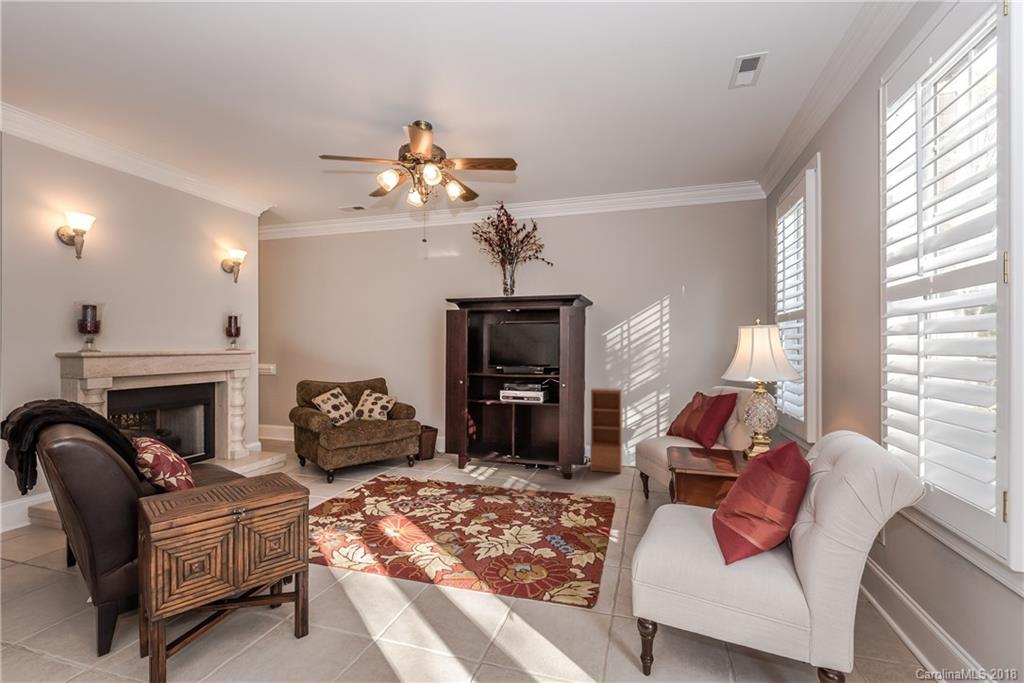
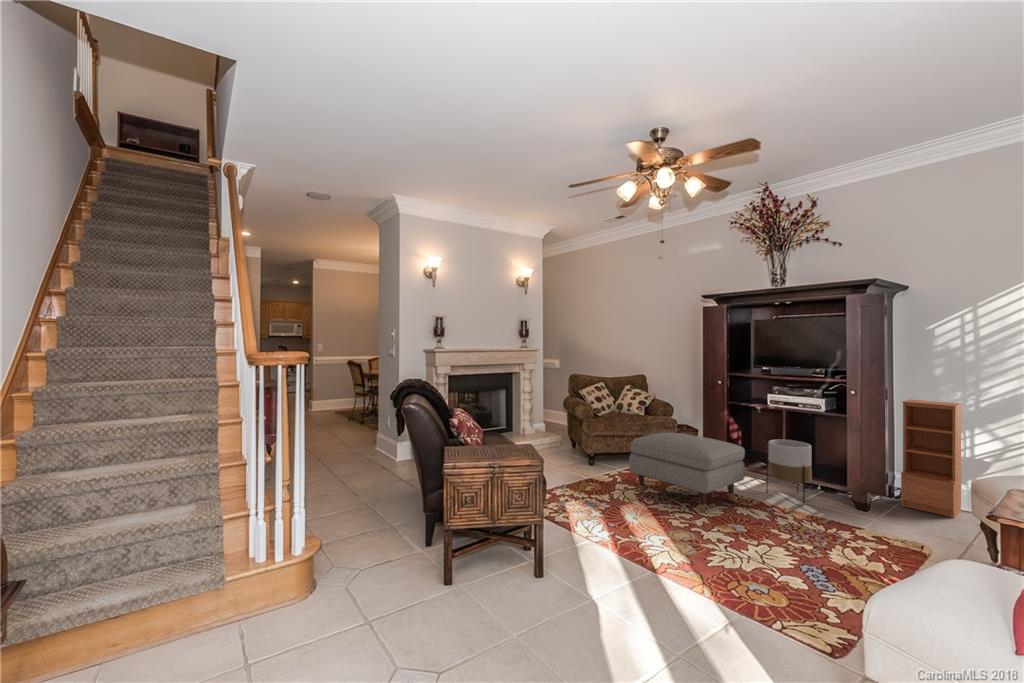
planter: none [502,429,535,482] -> present [766,440,812,503]
ottoman: none [381,434,488,508] -> present [629,432,745,512]

